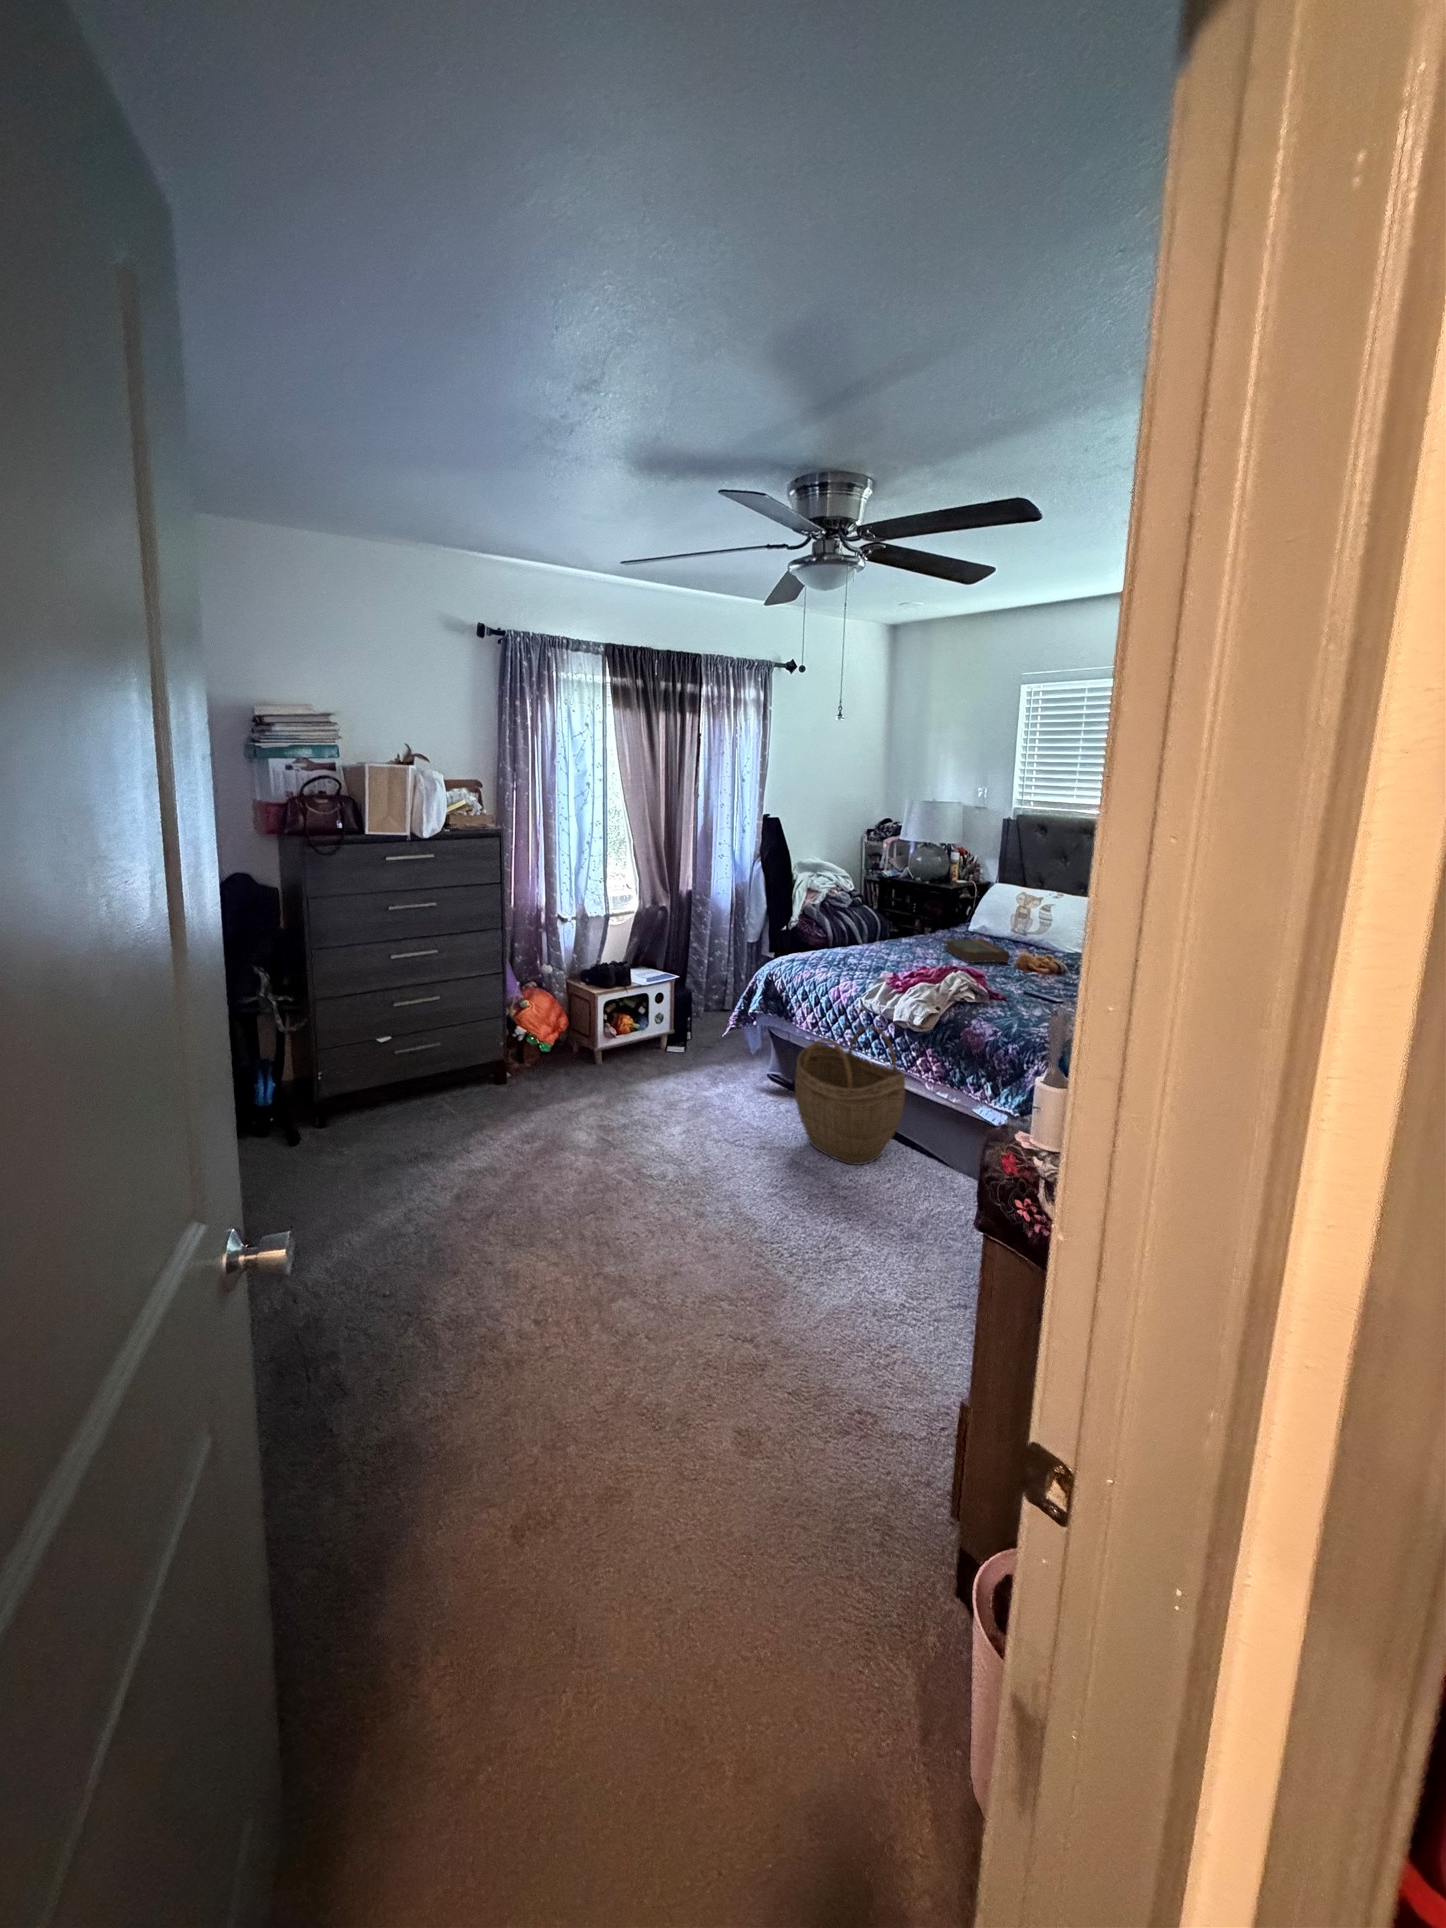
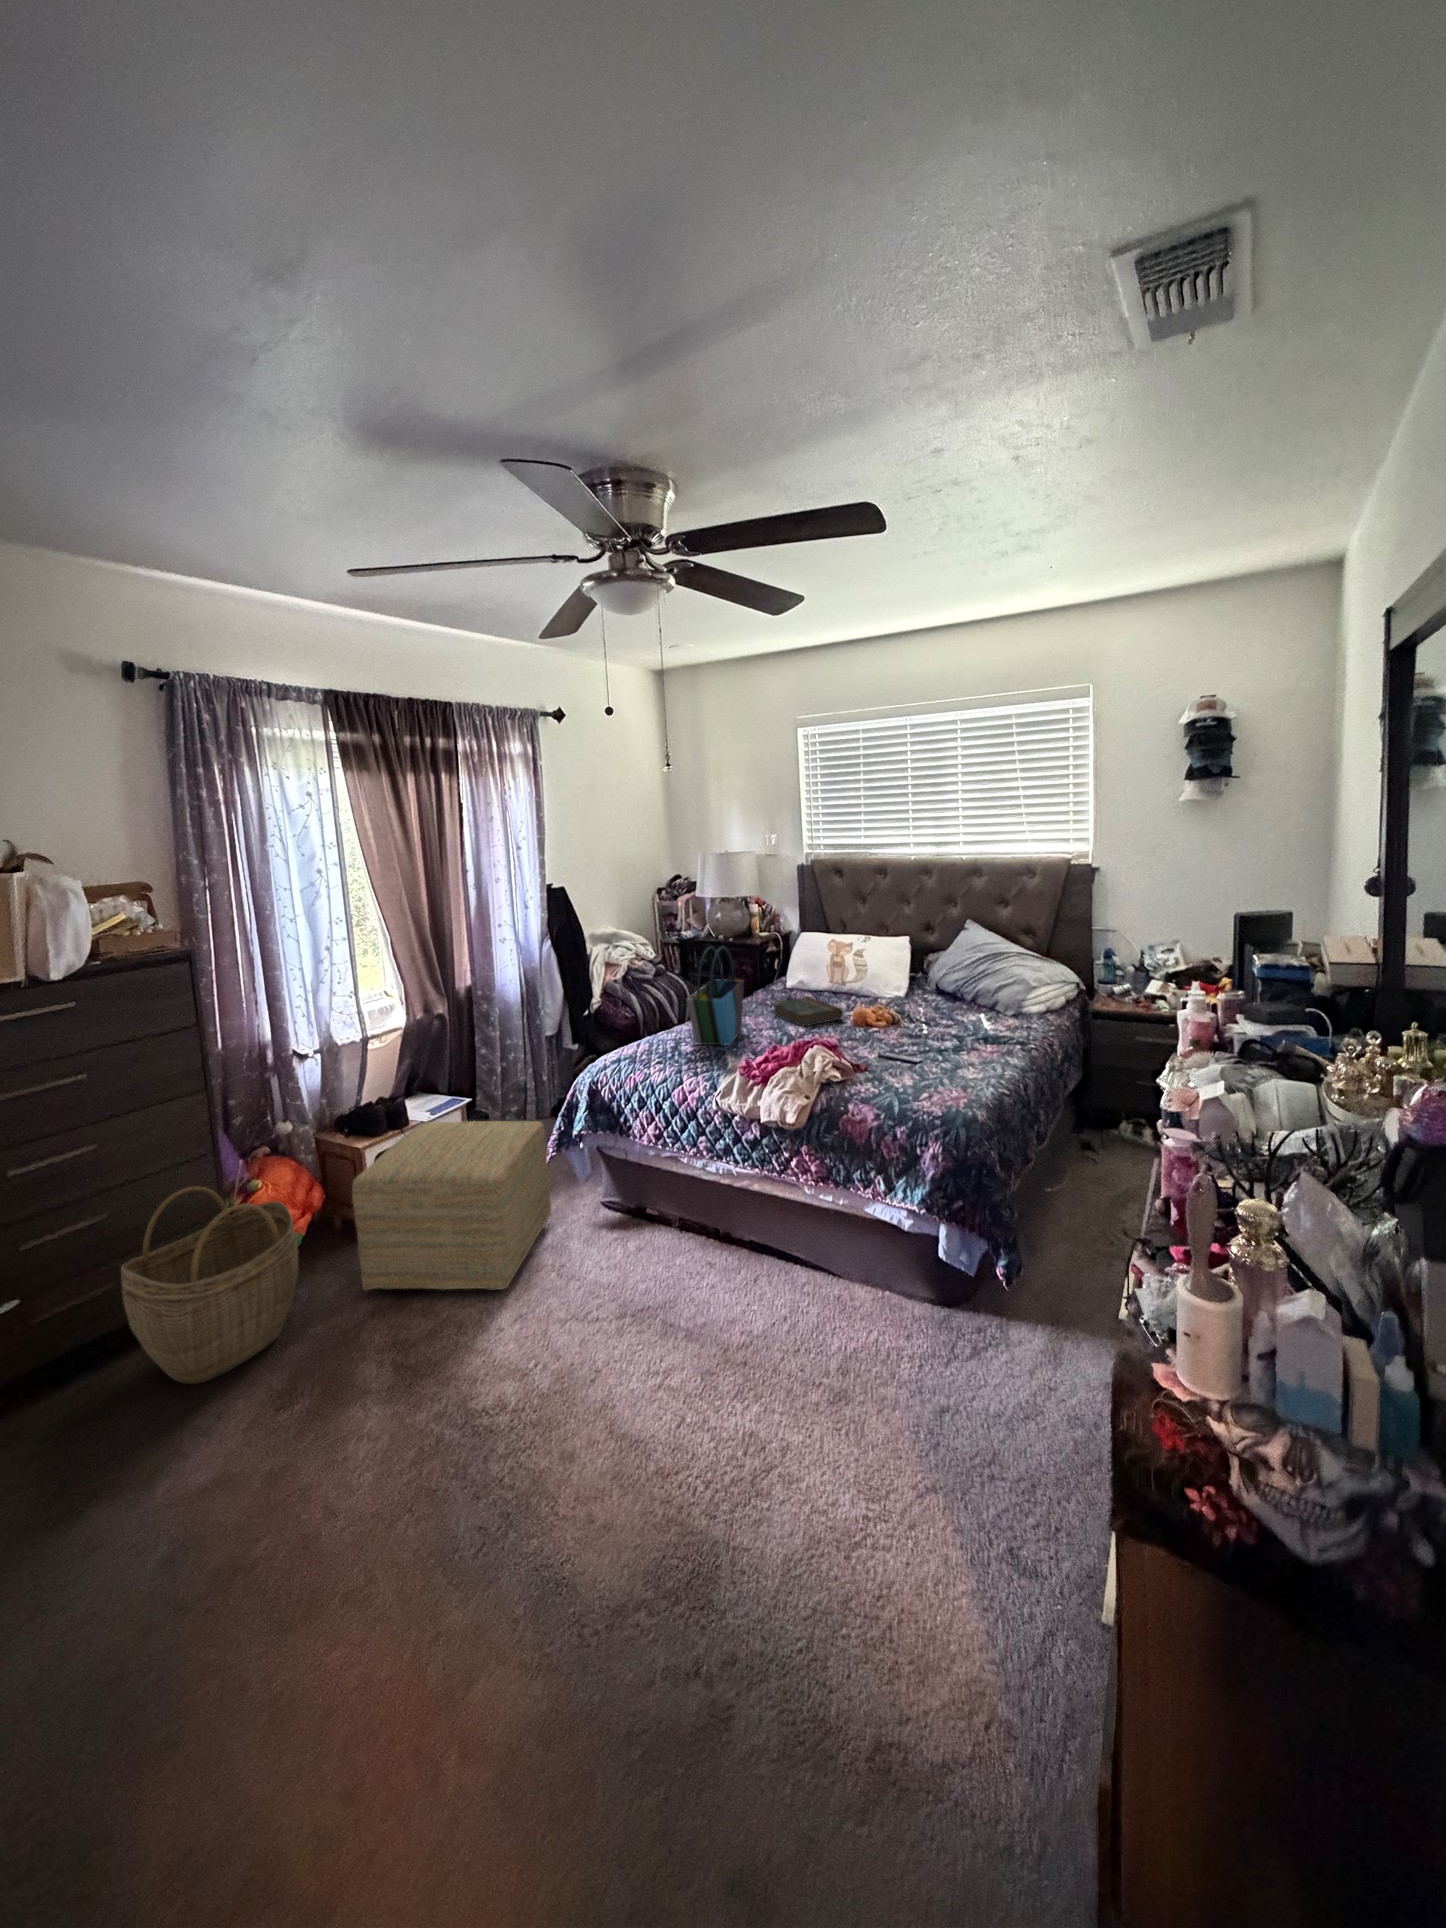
tote bag: none [857,878,917,965] -> present [687,947,744,1045]
ottoman: none [585,984,727,1111] -> present [352,1121,551,1291]
woven basket: present [795,1026,905,1165] -> present [121,1187,298,1384]

